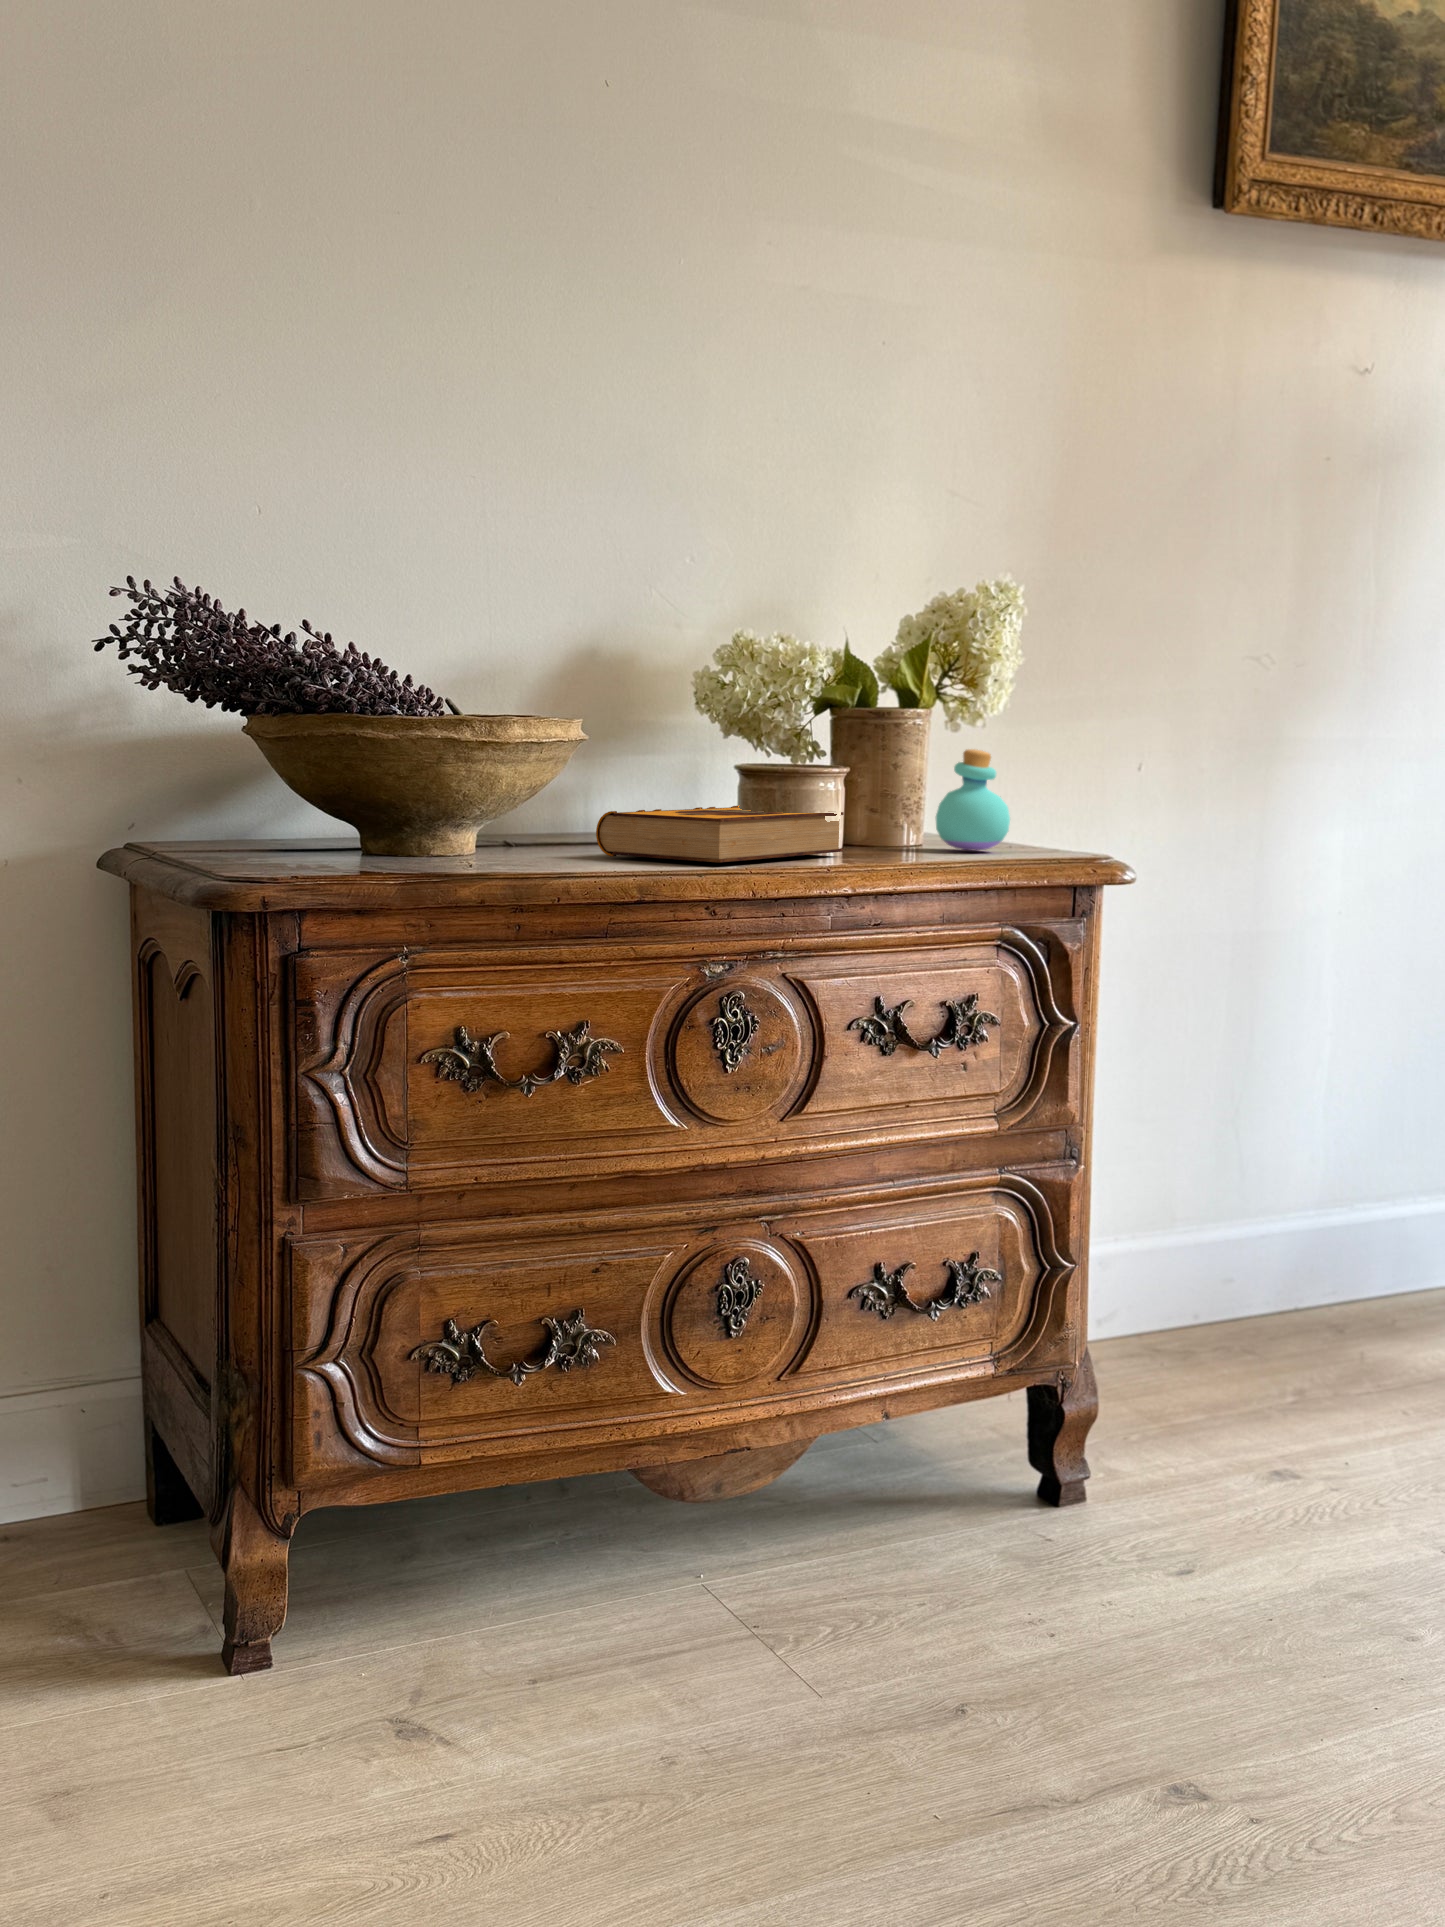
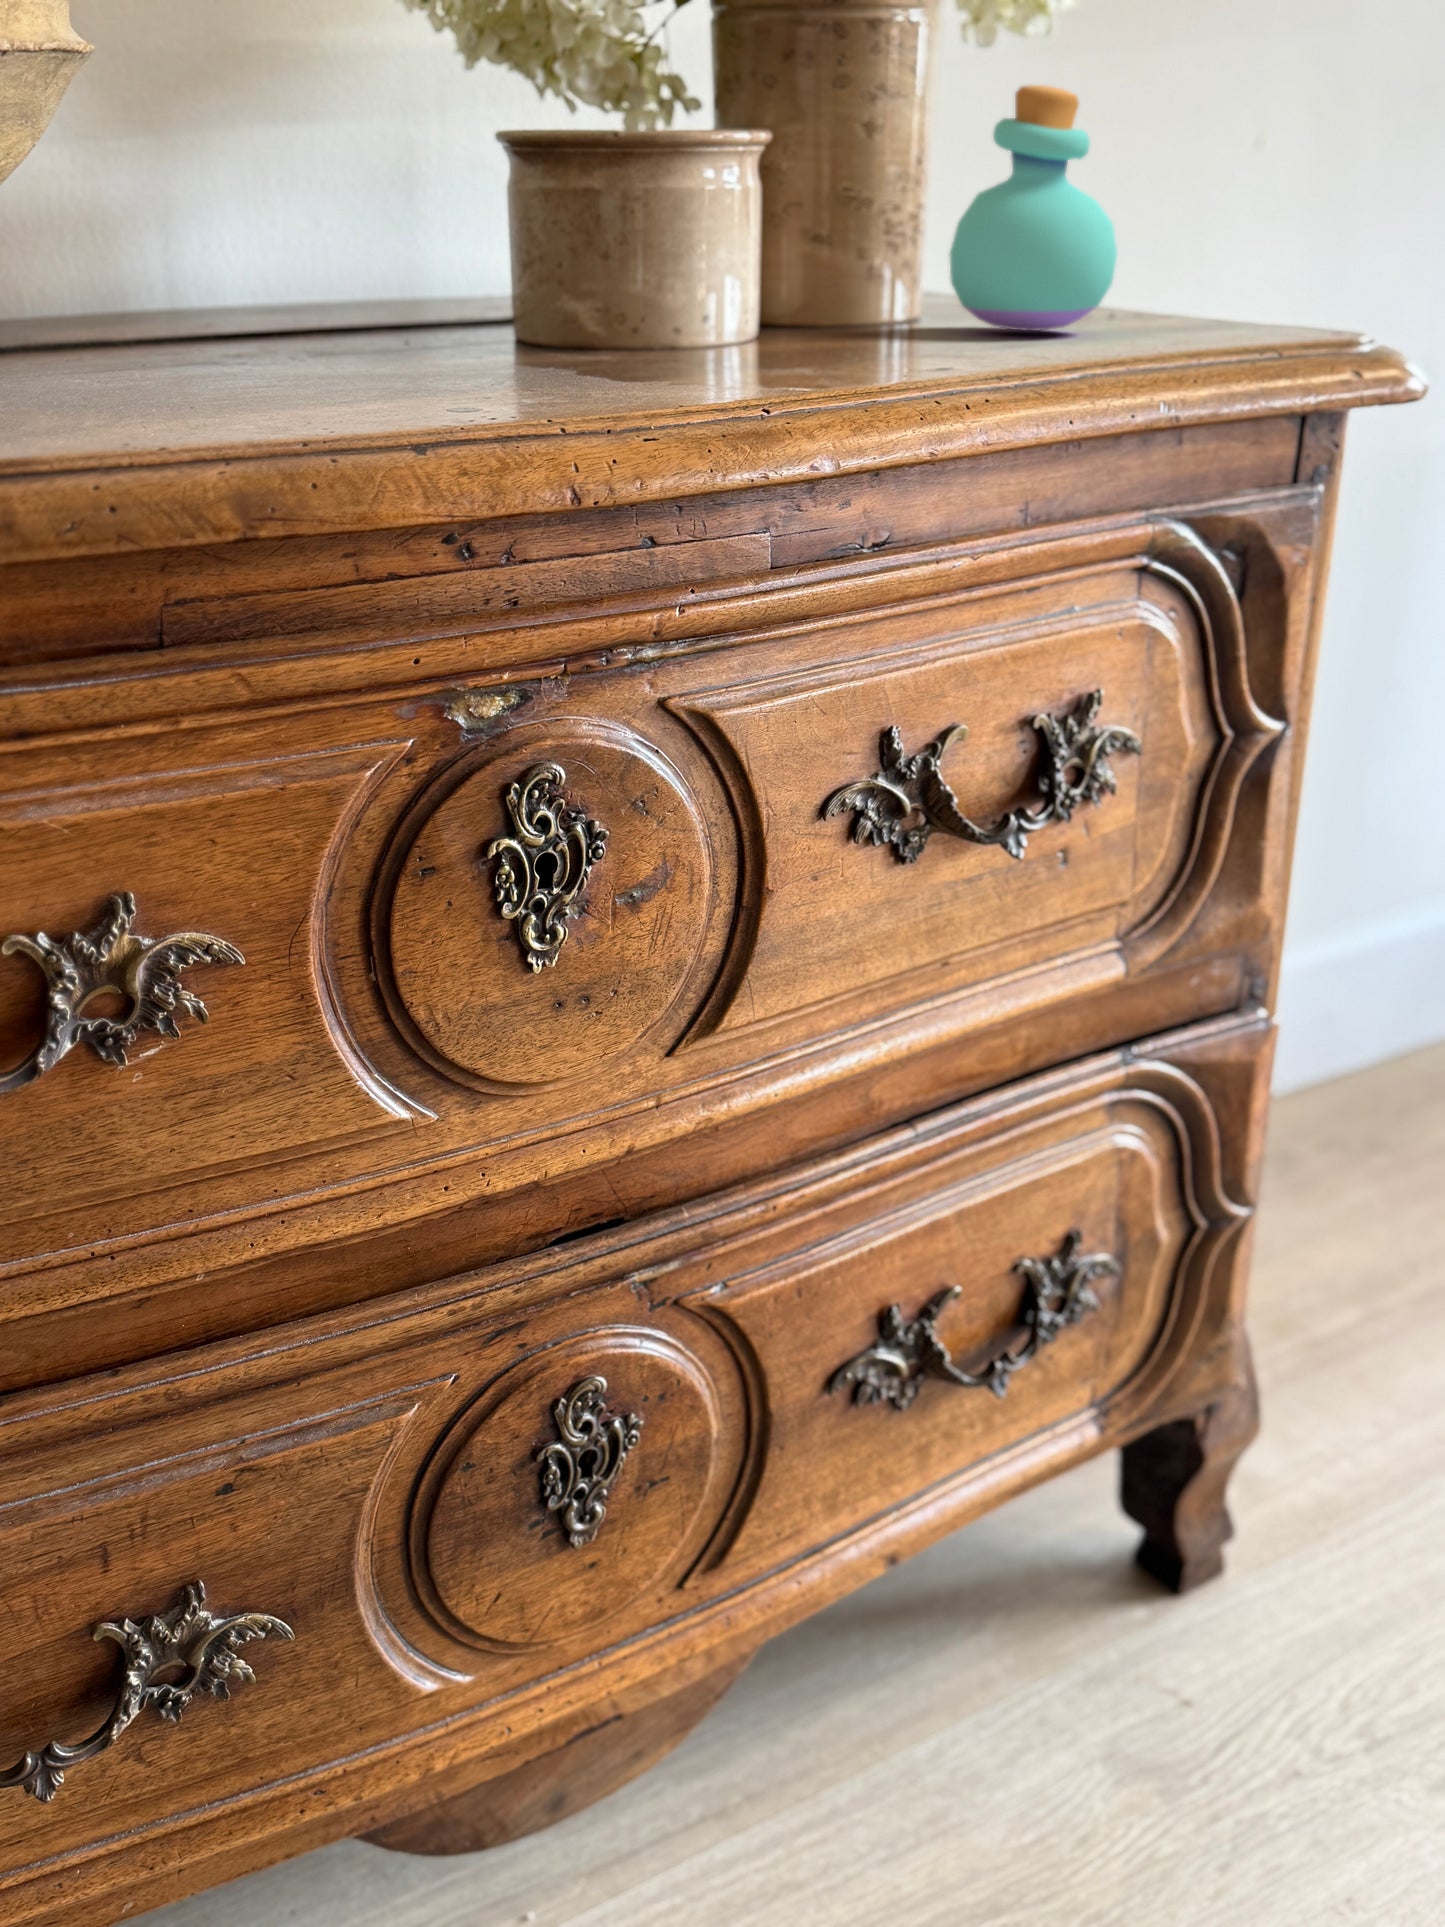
hardback book: present [596,806,844,862] -> none [129,237,764,403]

